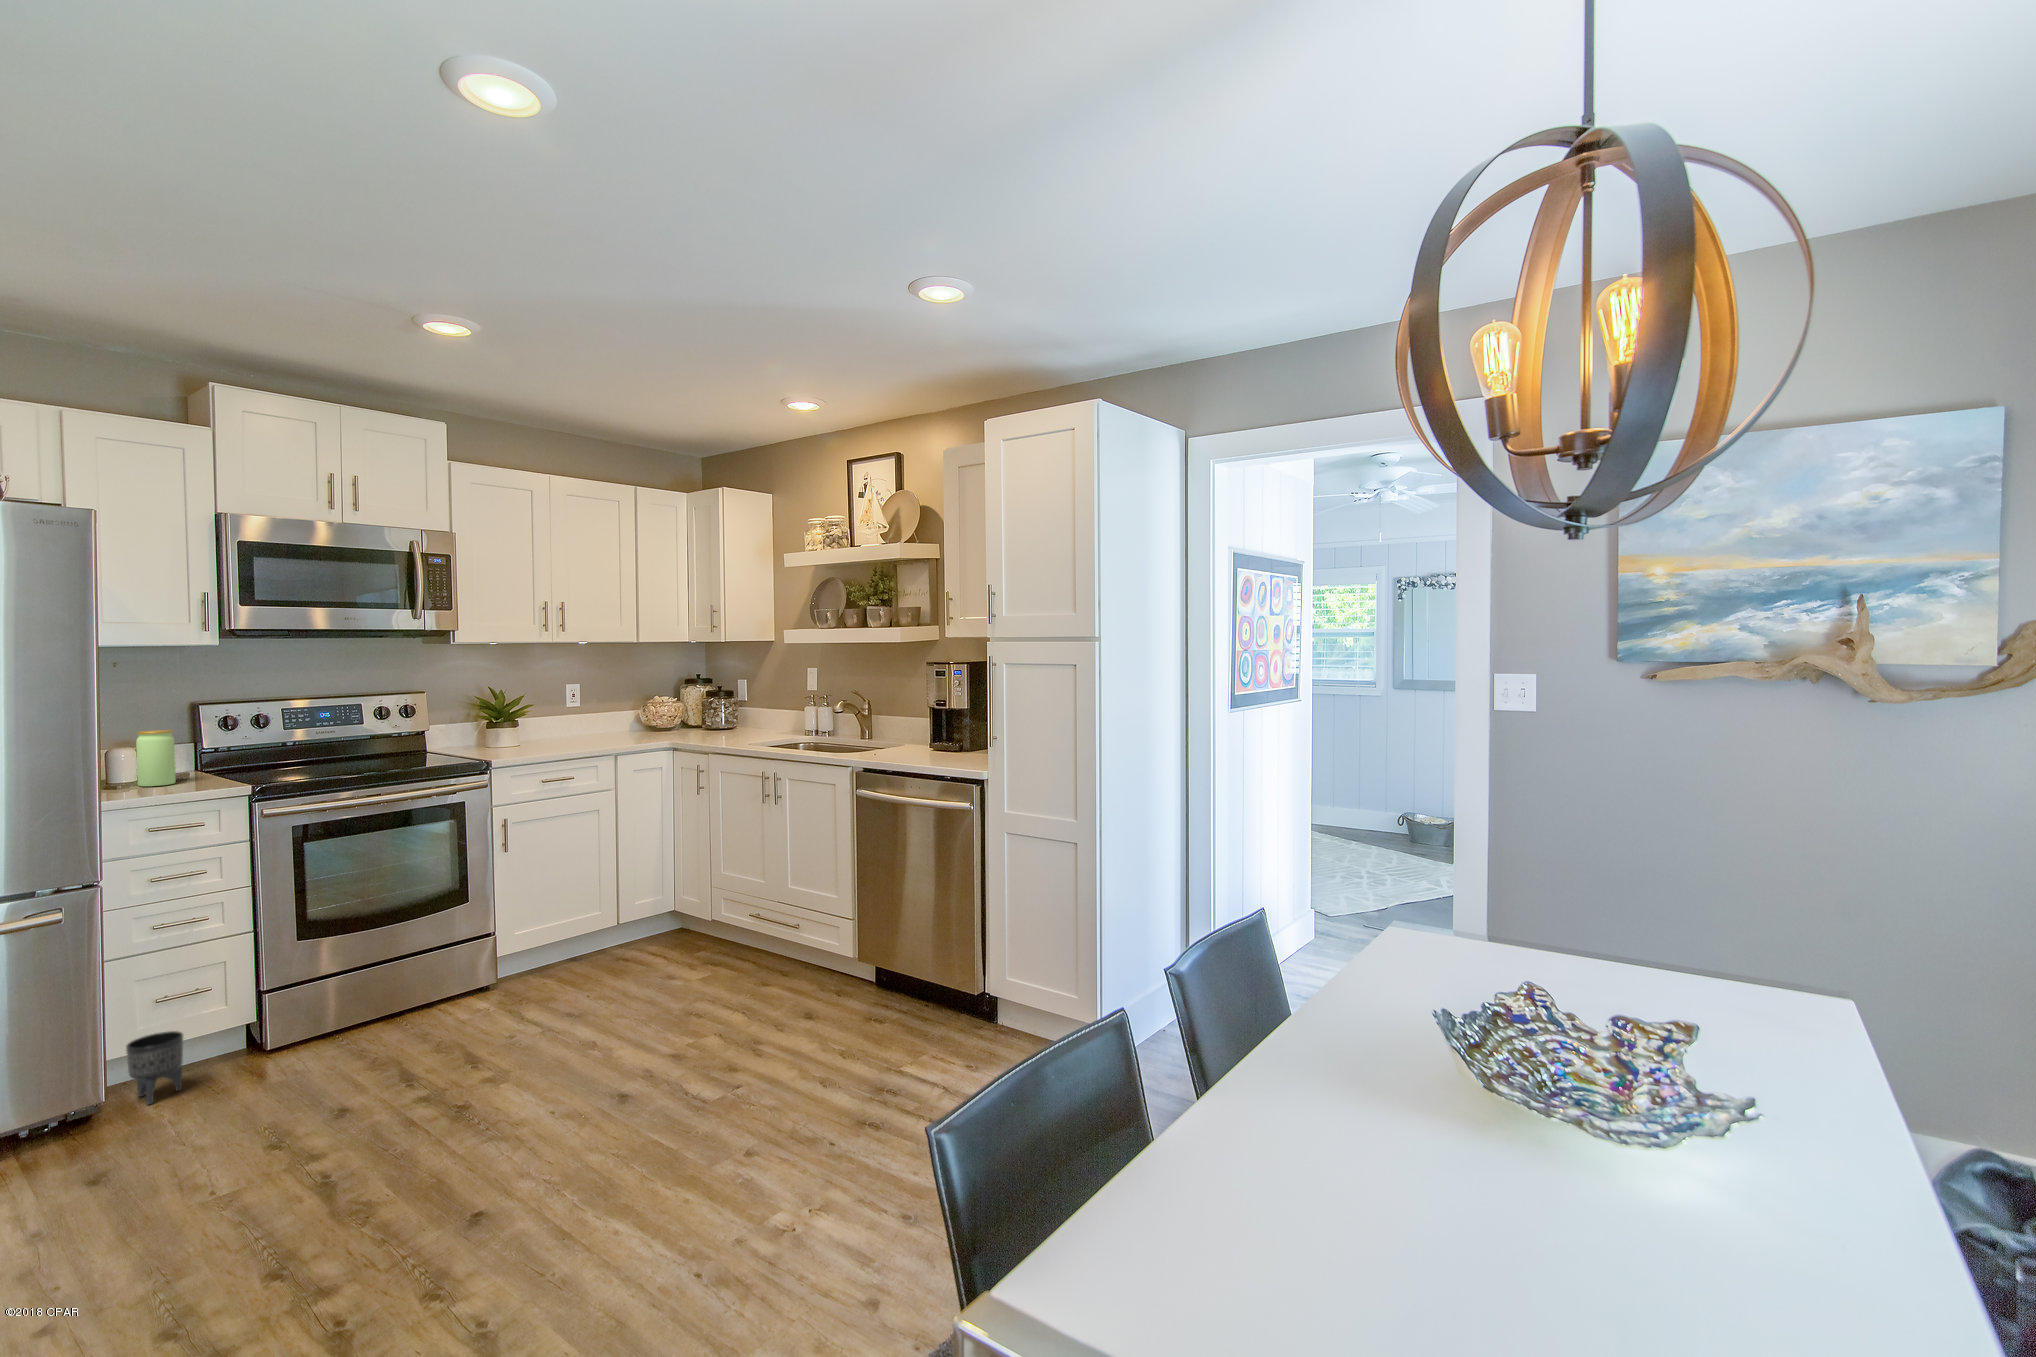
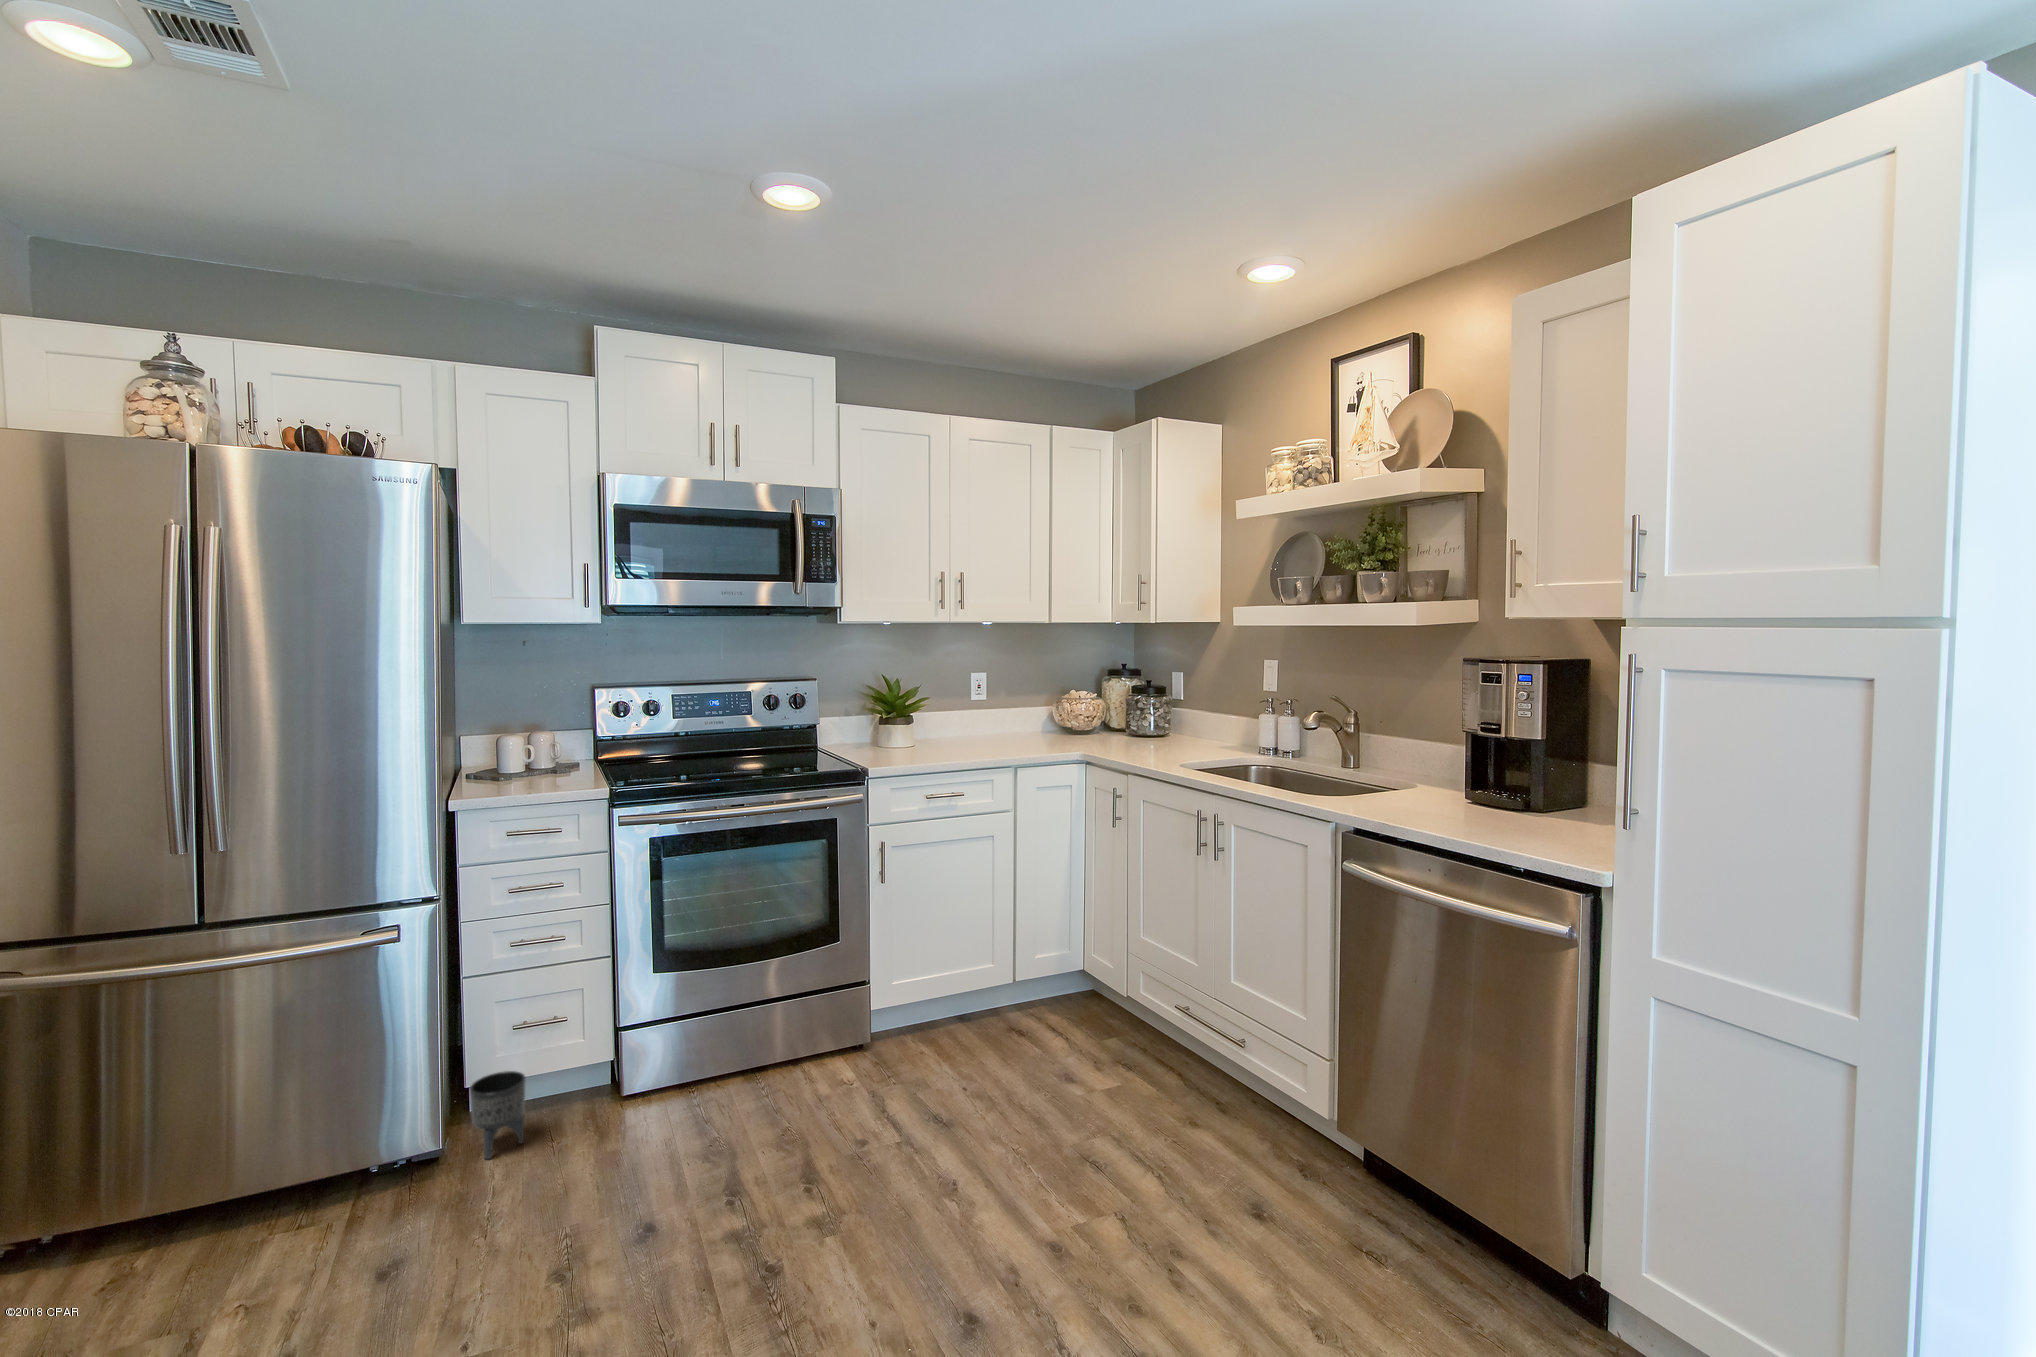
jar: present [136,730,176,786] -> none [514,719,550,782]

